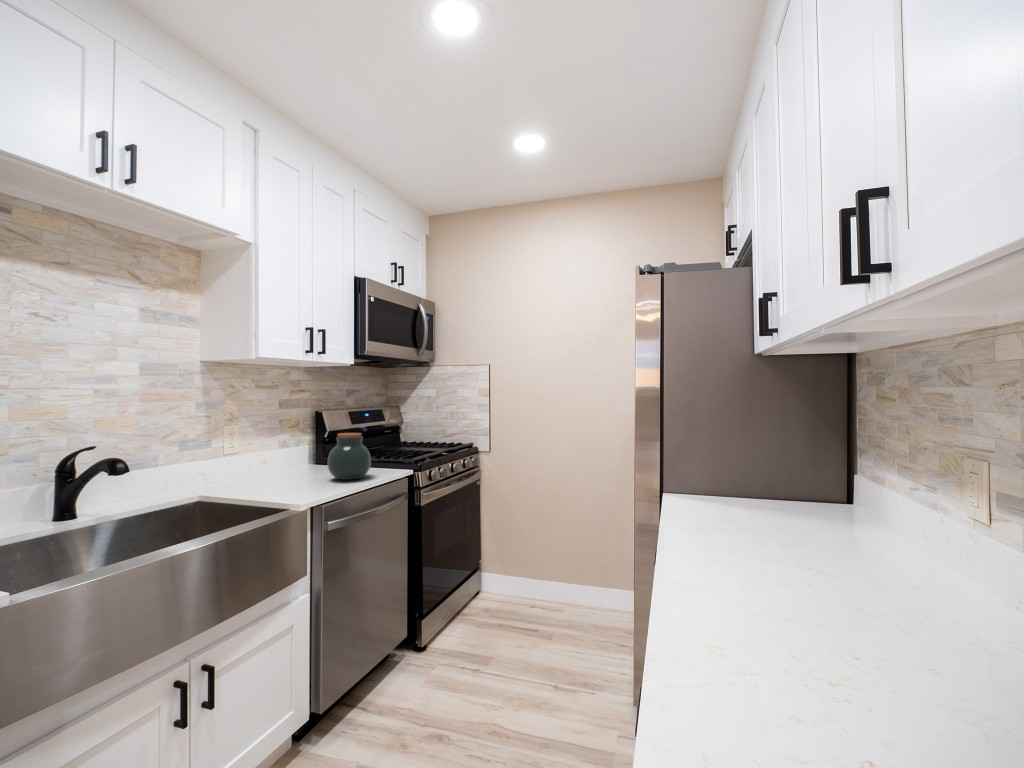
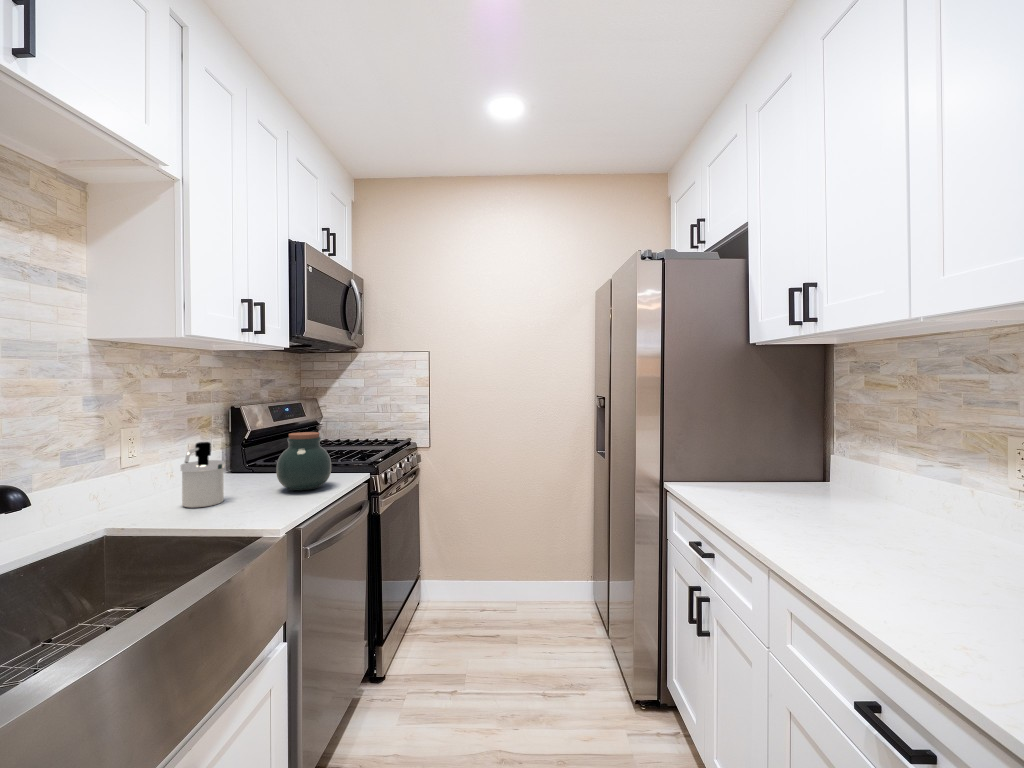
soap dispenser: none [254,438,289,487] -> present [181,442,225,508]

